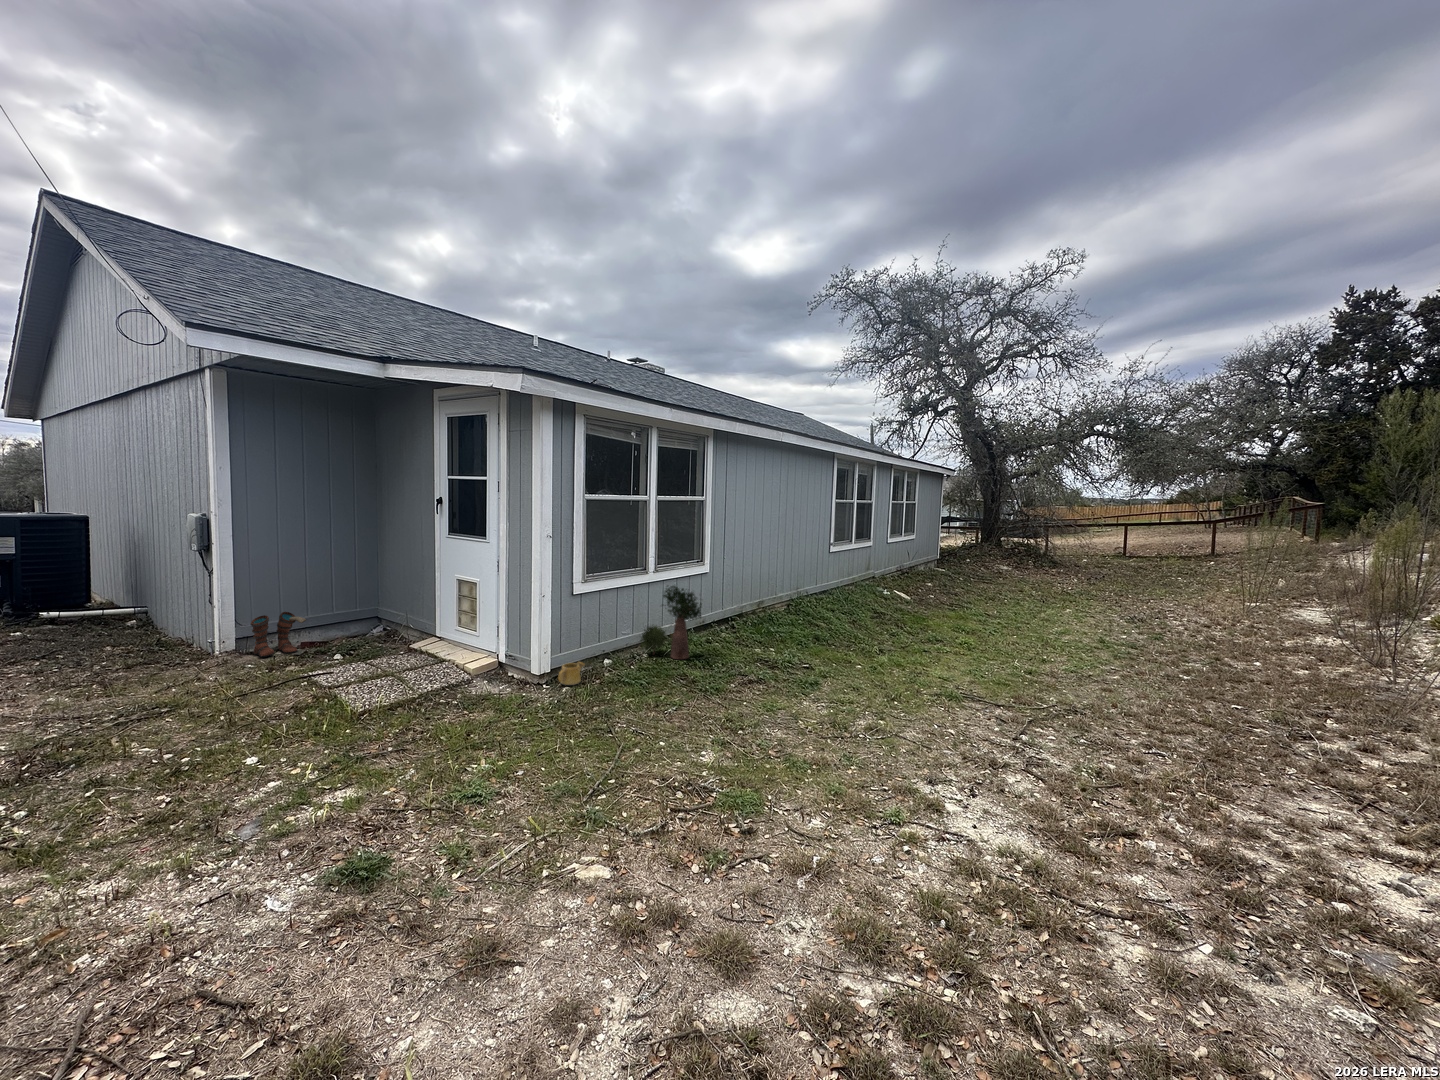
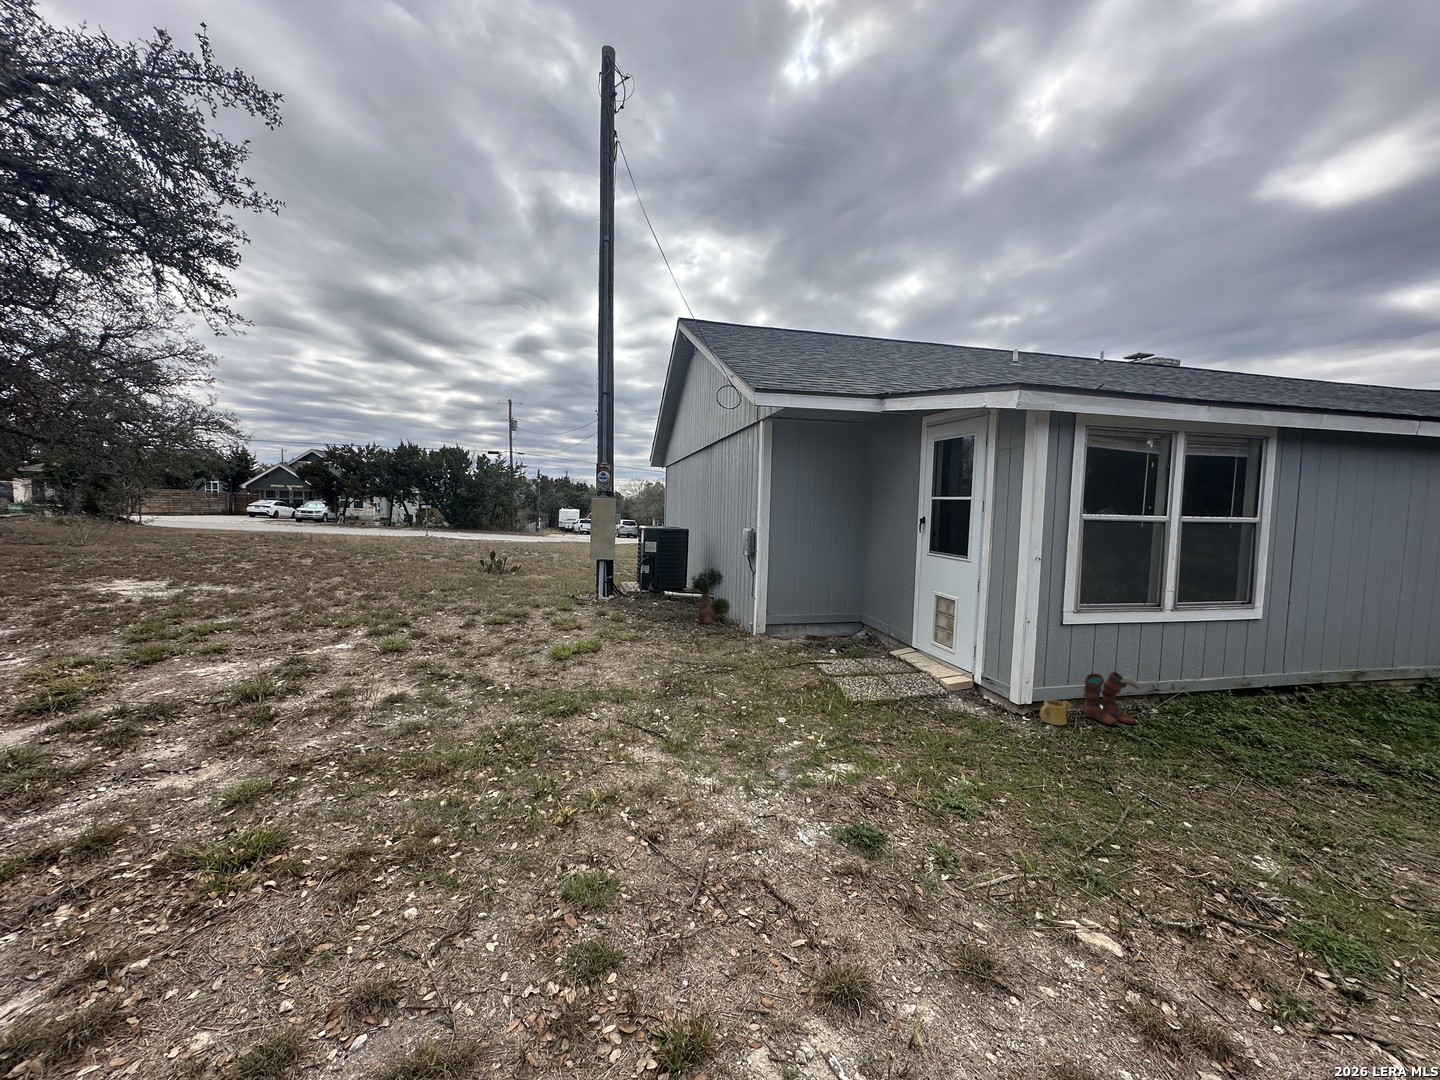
potted plant: present [641,586,702,659] -> present [692,568,730,623]
boots: present [251,612,306,657] -> present [1083,672,1141,725]

